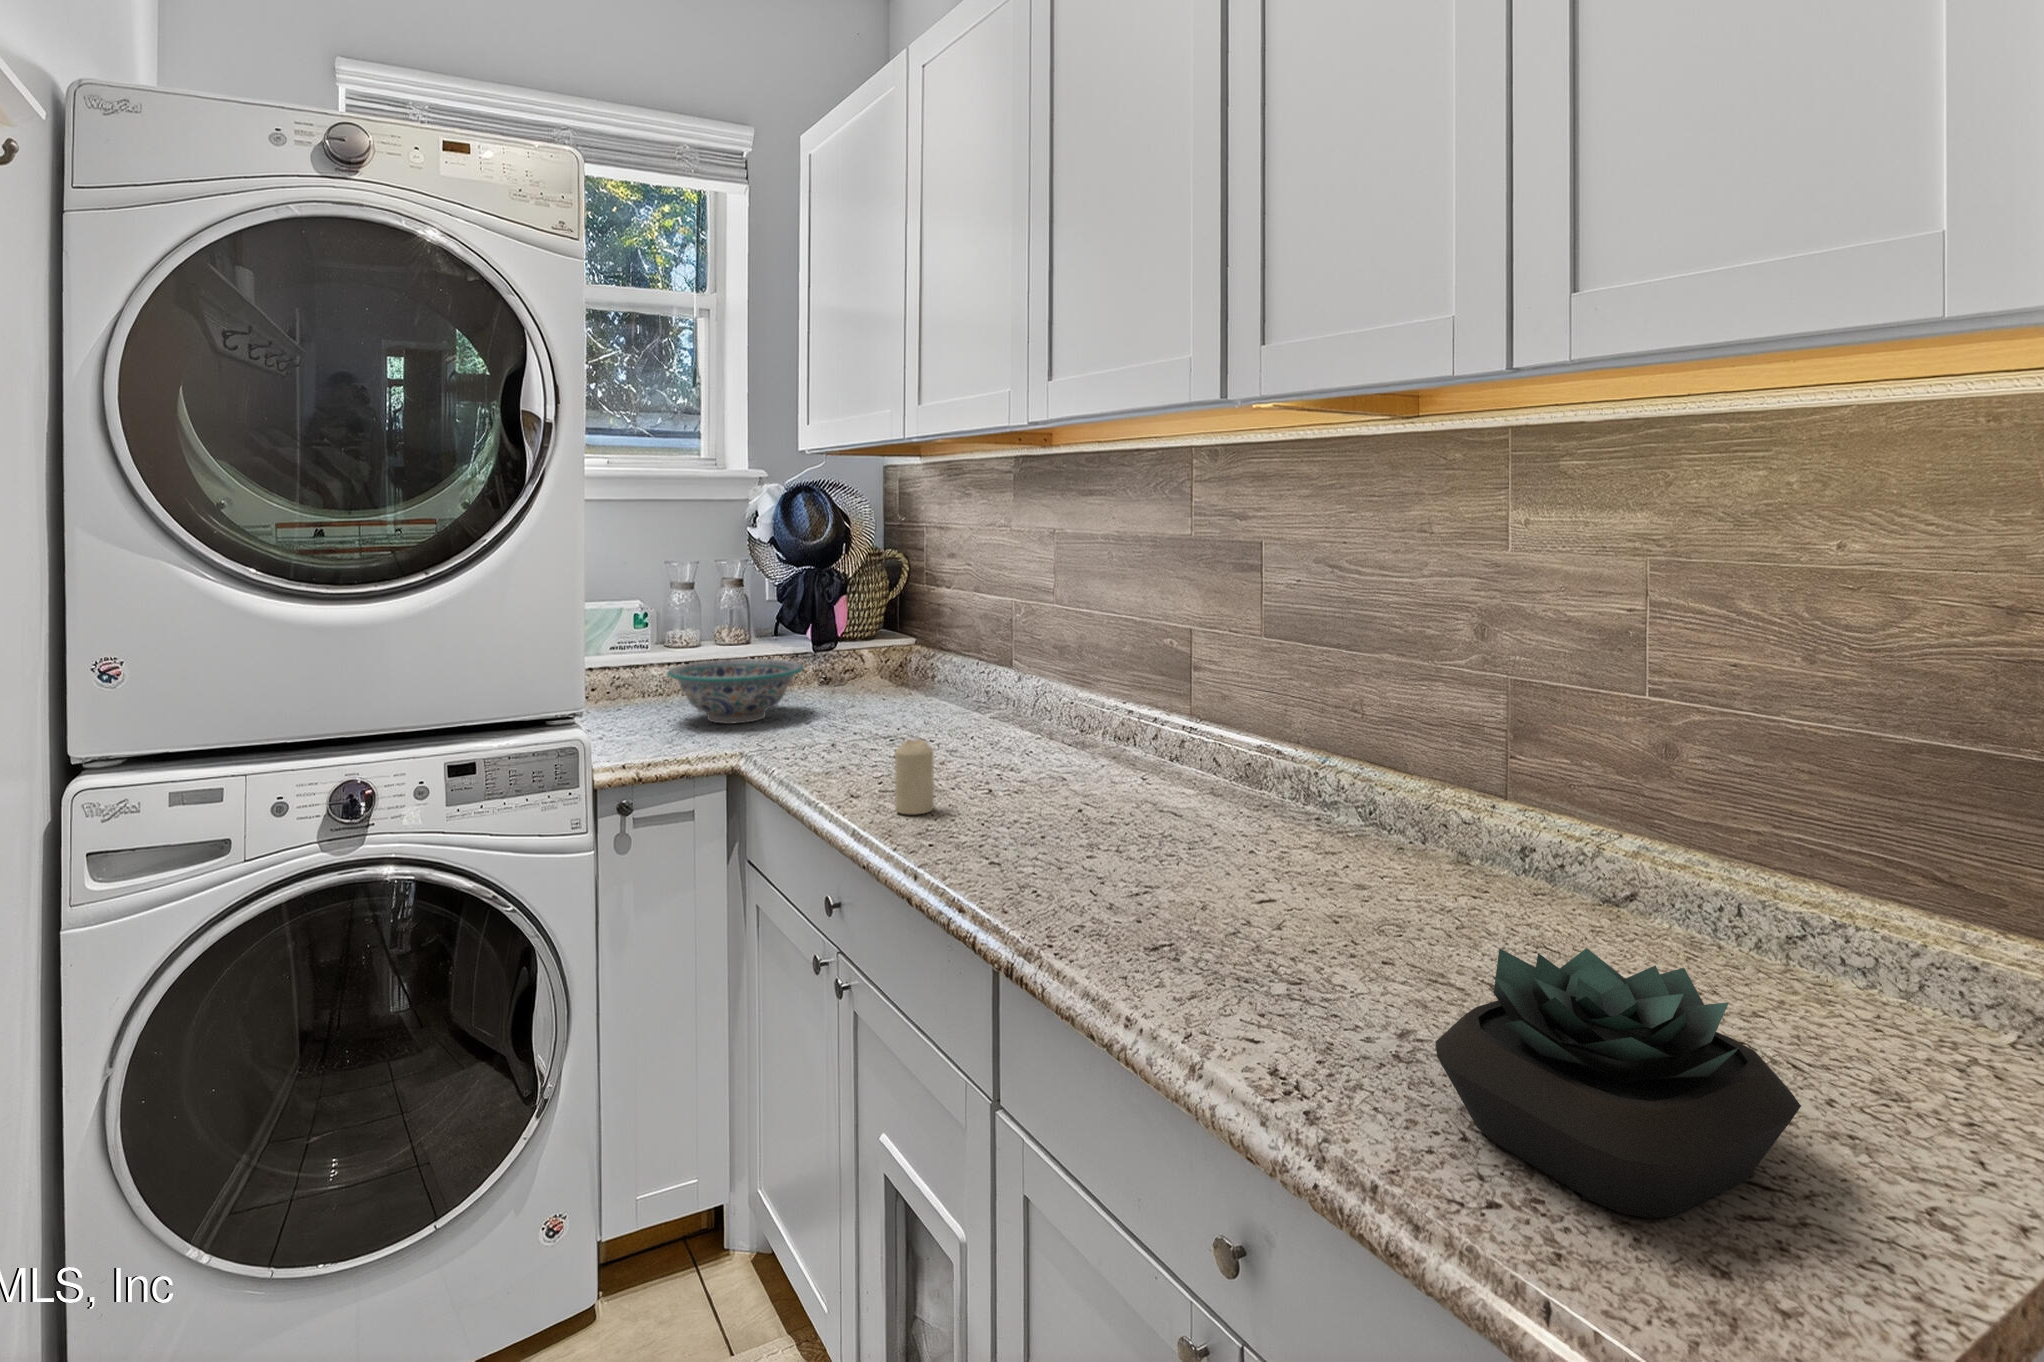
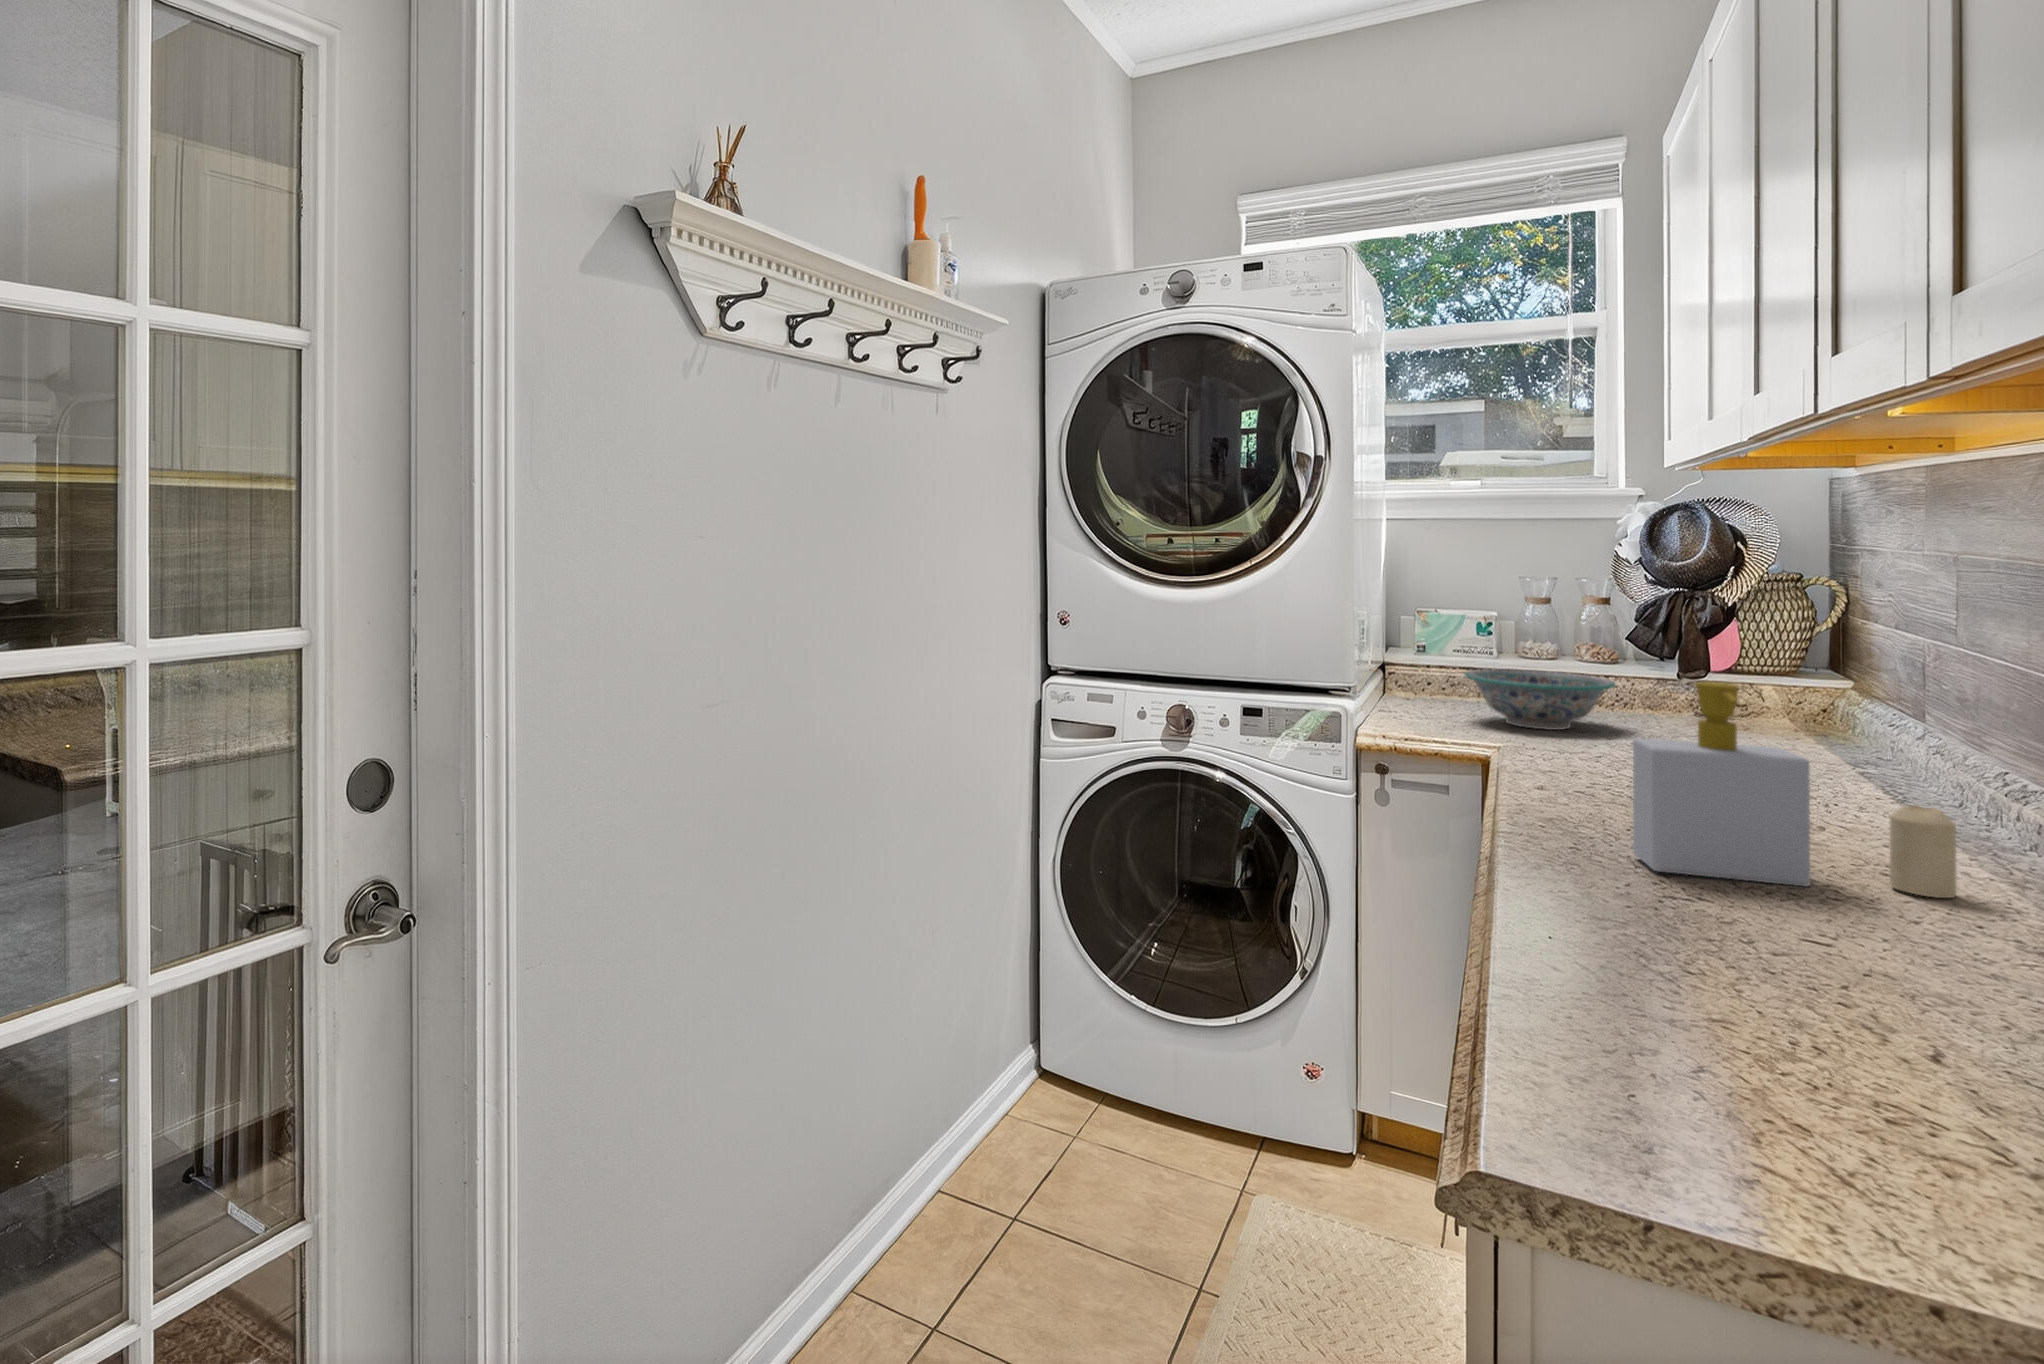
soap bottle: none [1055,658,1185,869] -> present [1633,682,1810,886]
candle: present [895,740,934,814] -> present [1890,805,1956,898]
succulent plant: present [1435,948,1801,1219] -> none [1578,915,1888,1130]

